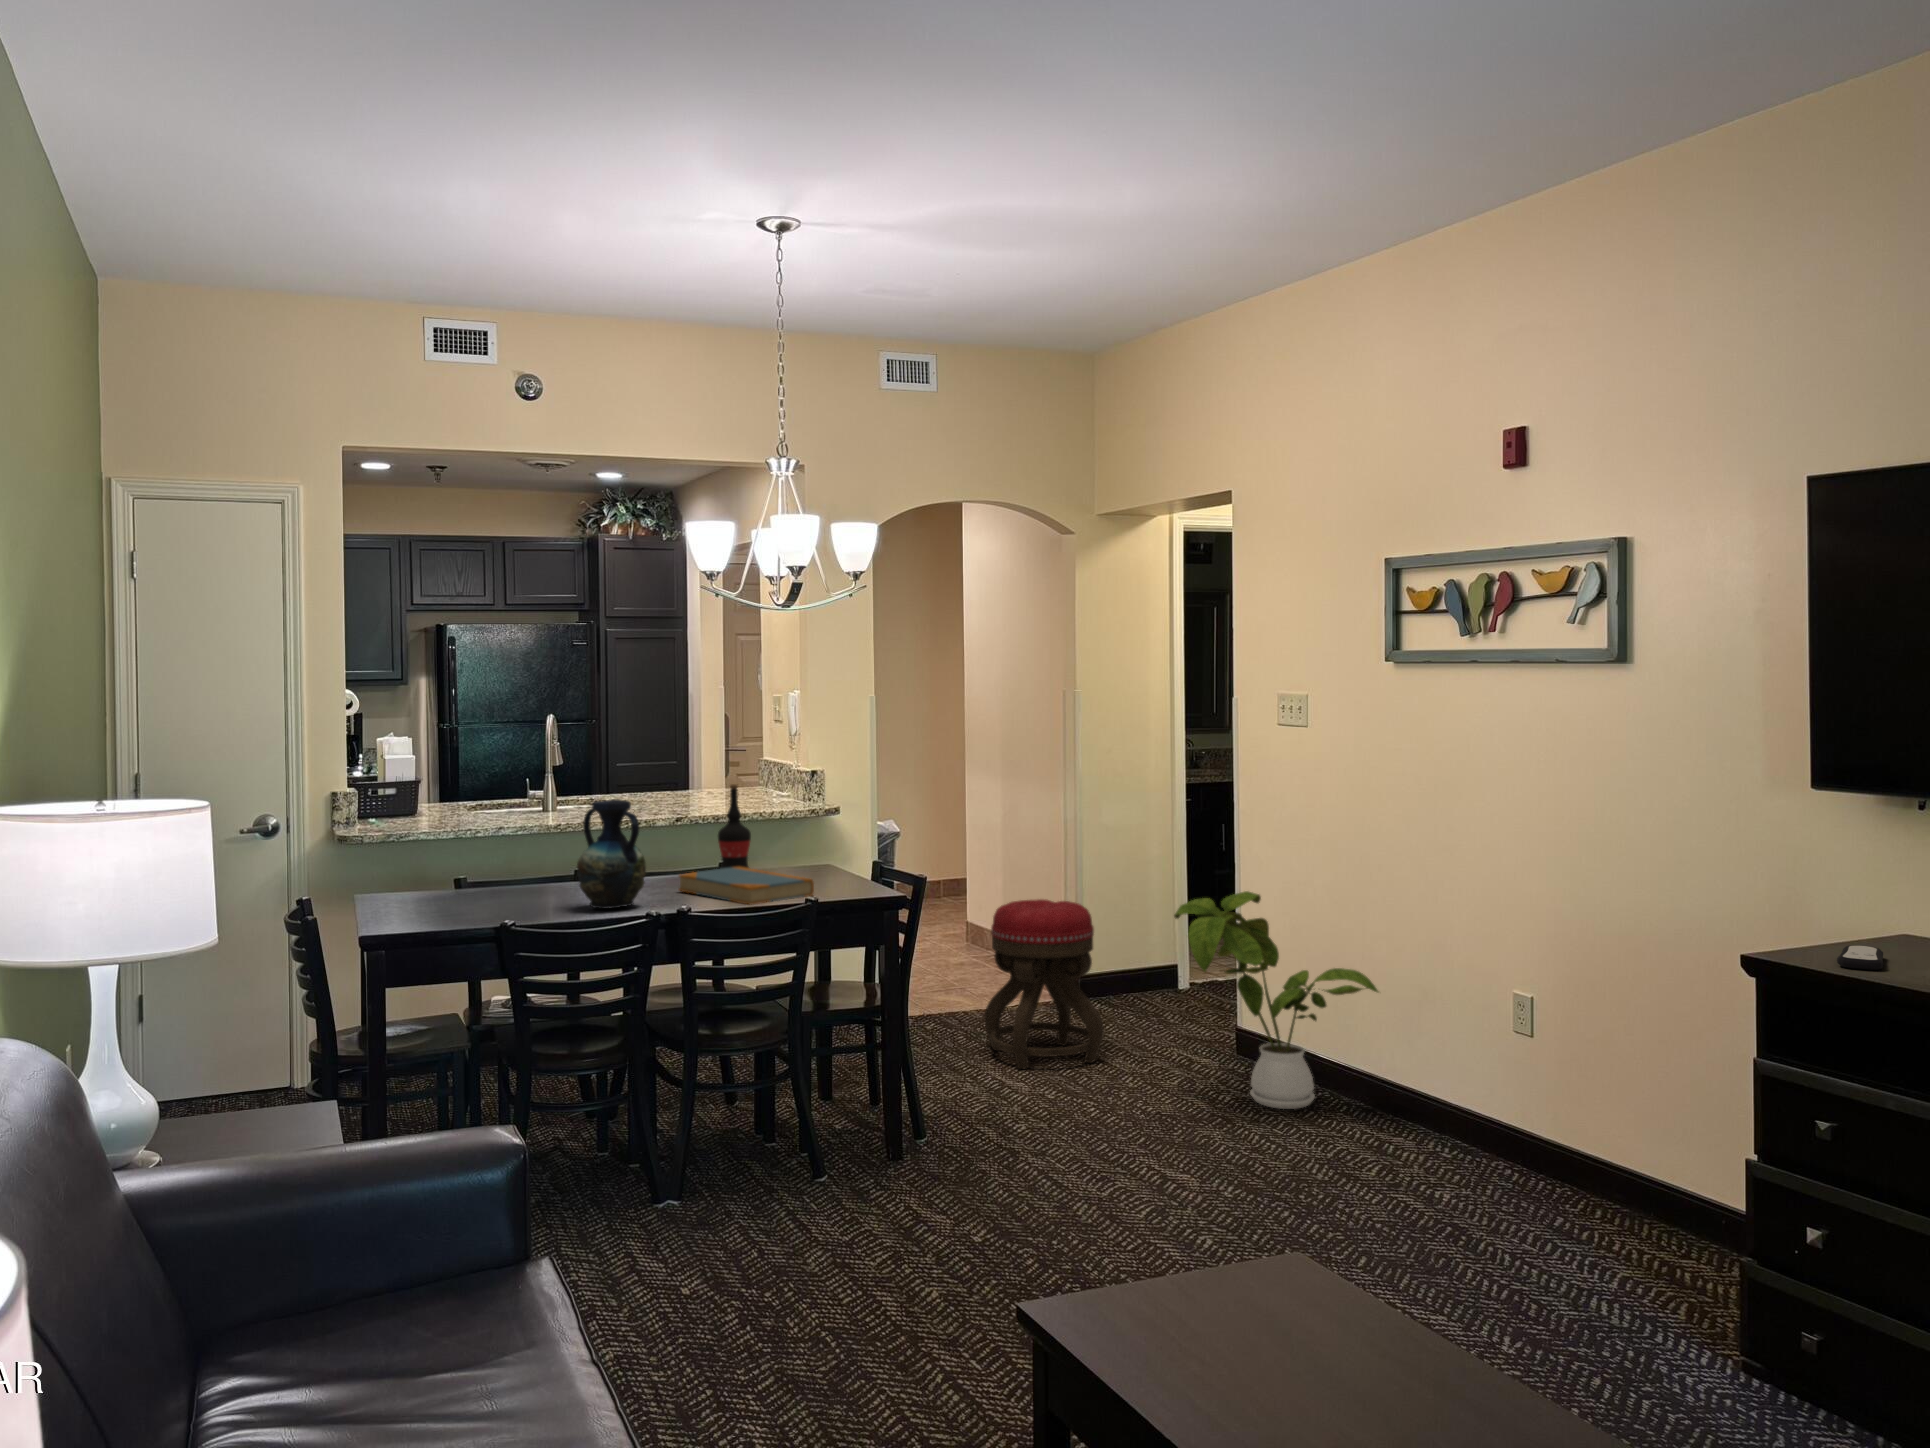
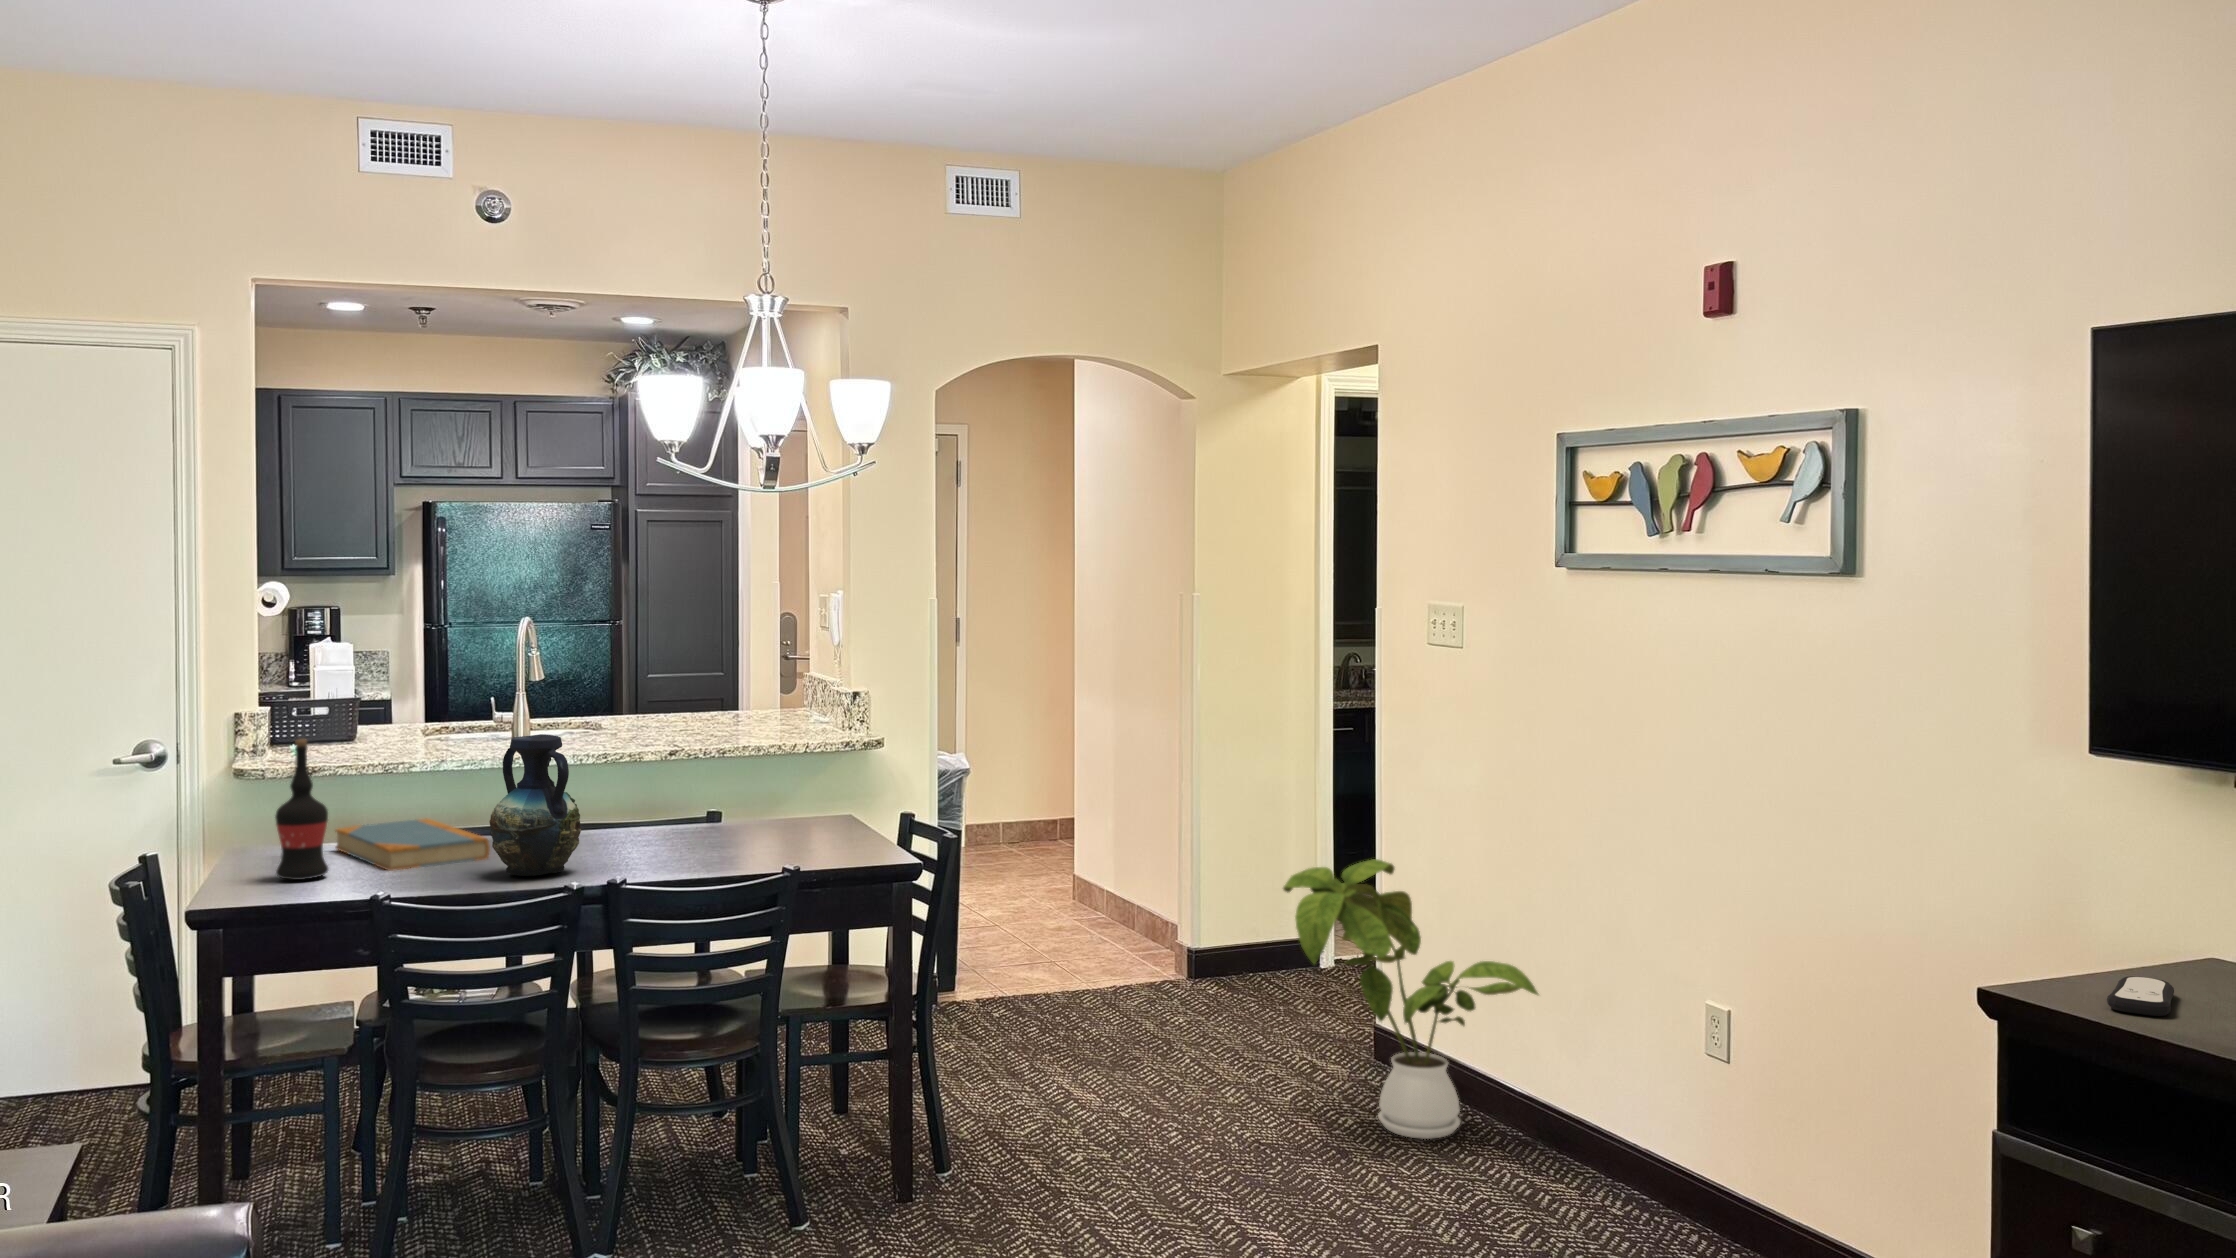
wine bottle: present [718,784,751,869] -> present [275,739,328,880]
book: present [679,867,814,905] -> present [335,819,490,871]
ottoman: present [985,899,1104,1069] -> none [1058,859,1204,1076]

